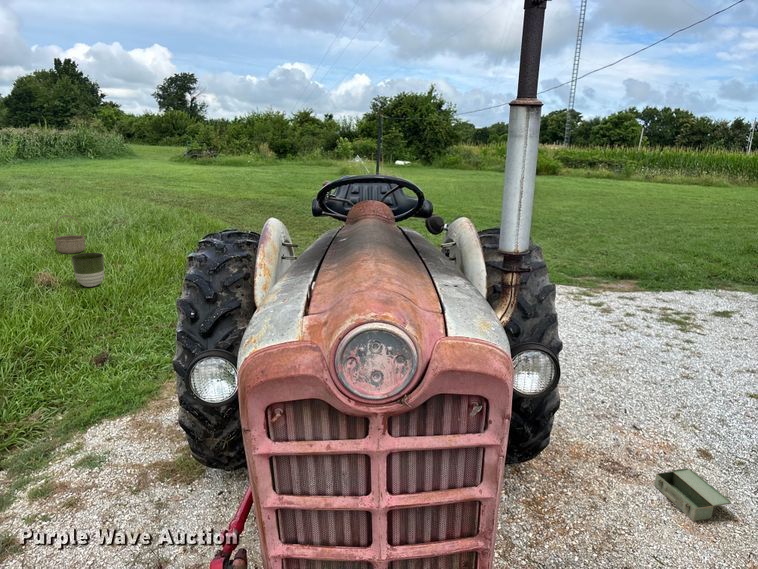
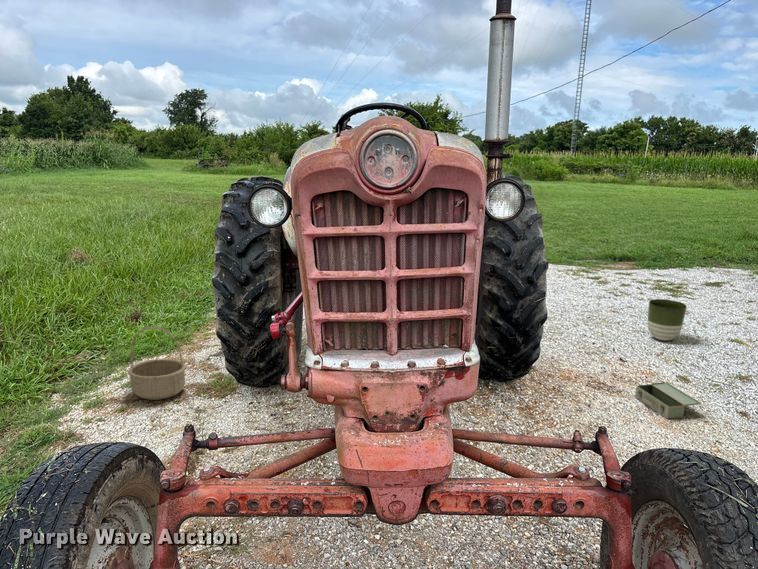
basket: present [54,215,85,254] -> present [128,326,186,400]
planter: present [72,253,104,287] -> present [647,299,687,340]

